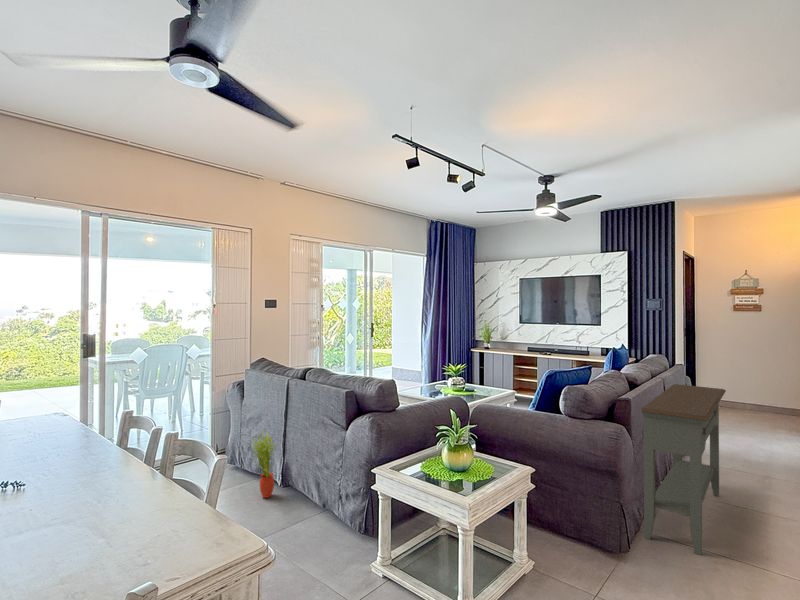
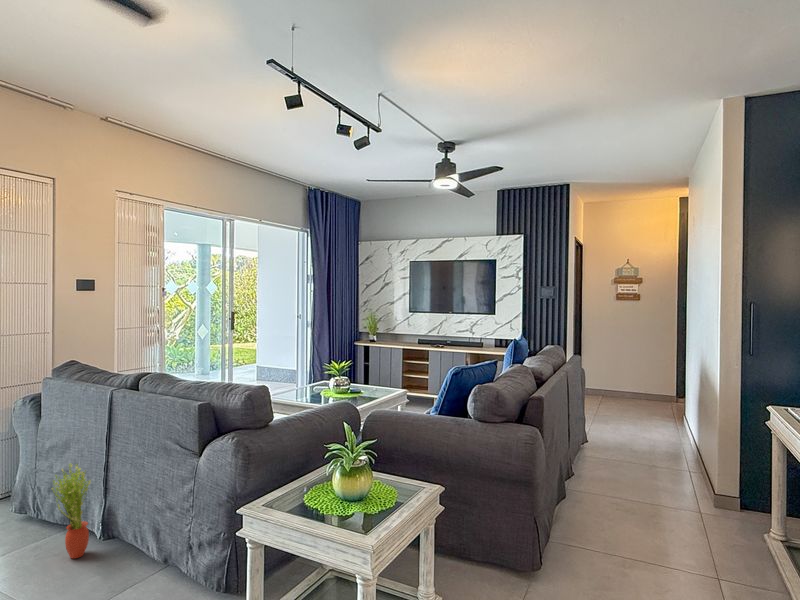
console table: present [641,384,726,555] -> none [557,376,627,564]

